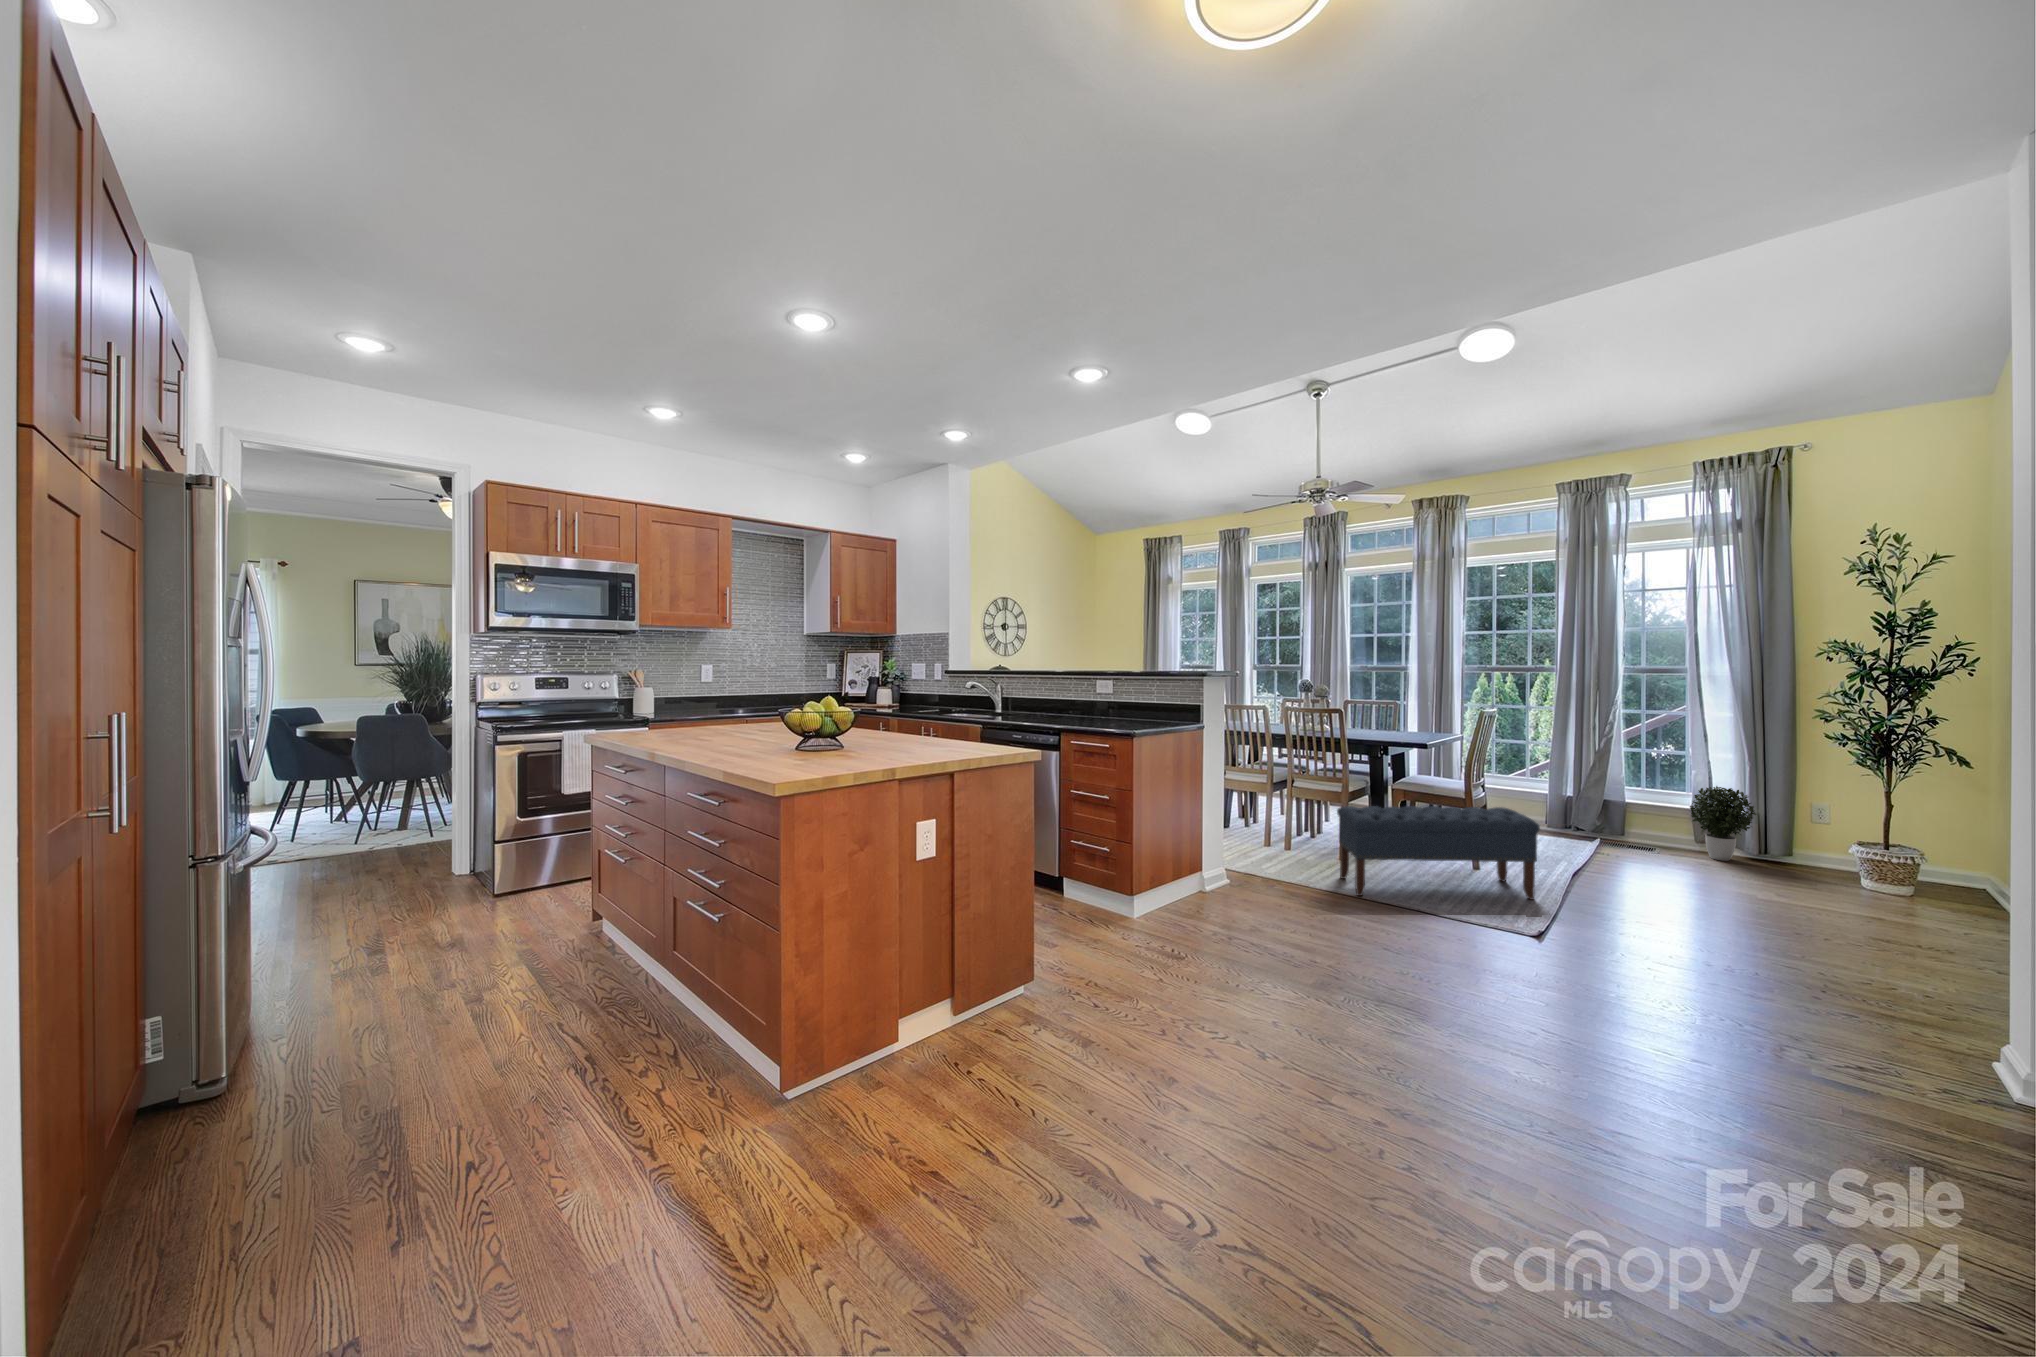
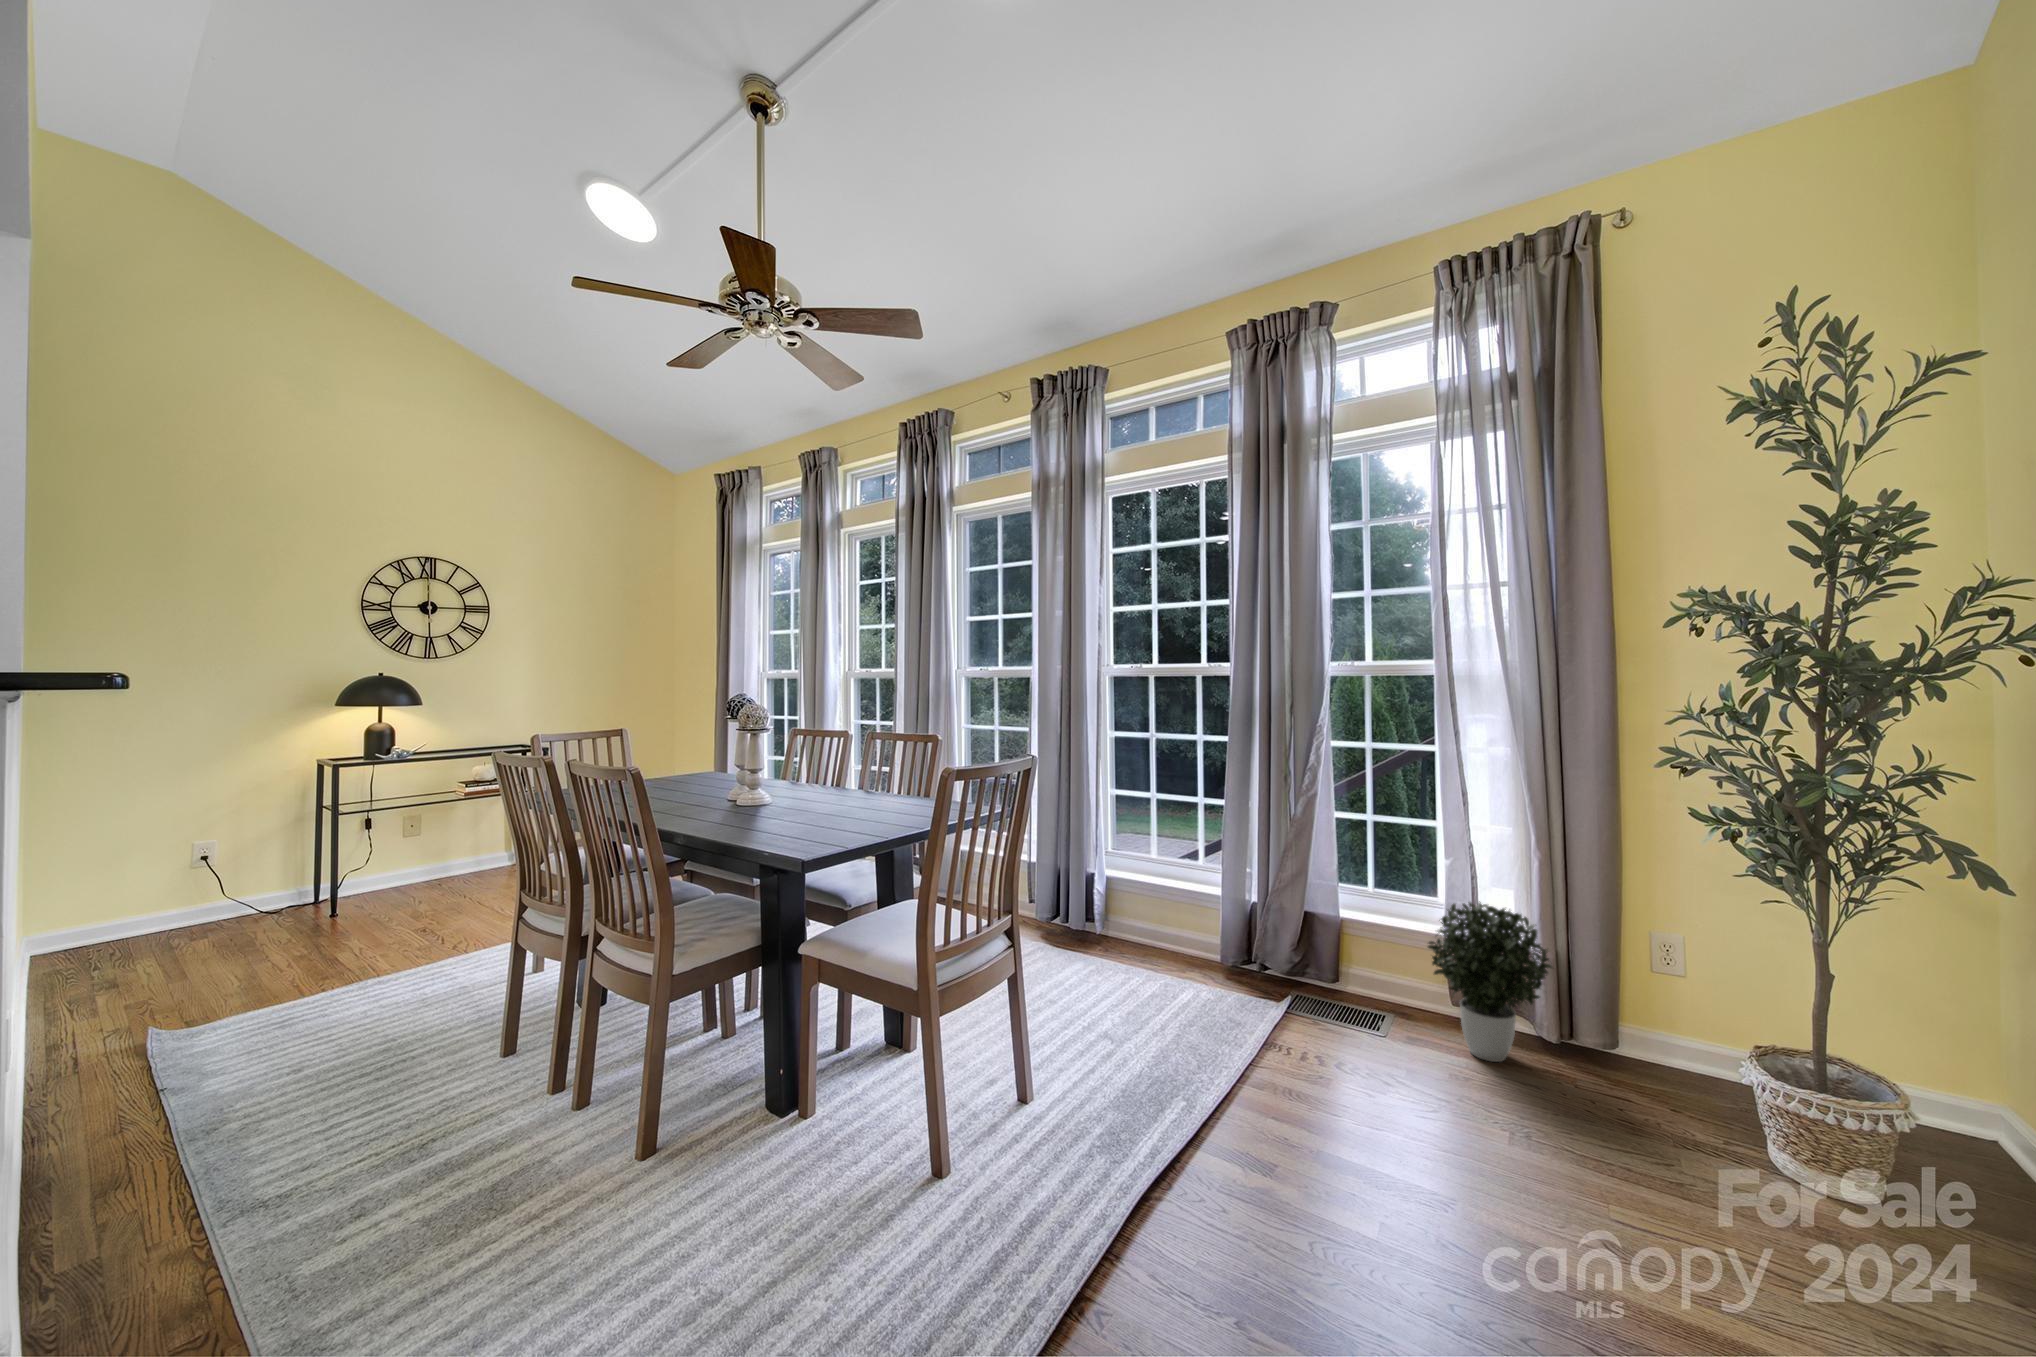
bench: present [1337,806,1540,900] -> none [498,959,975,1245]

